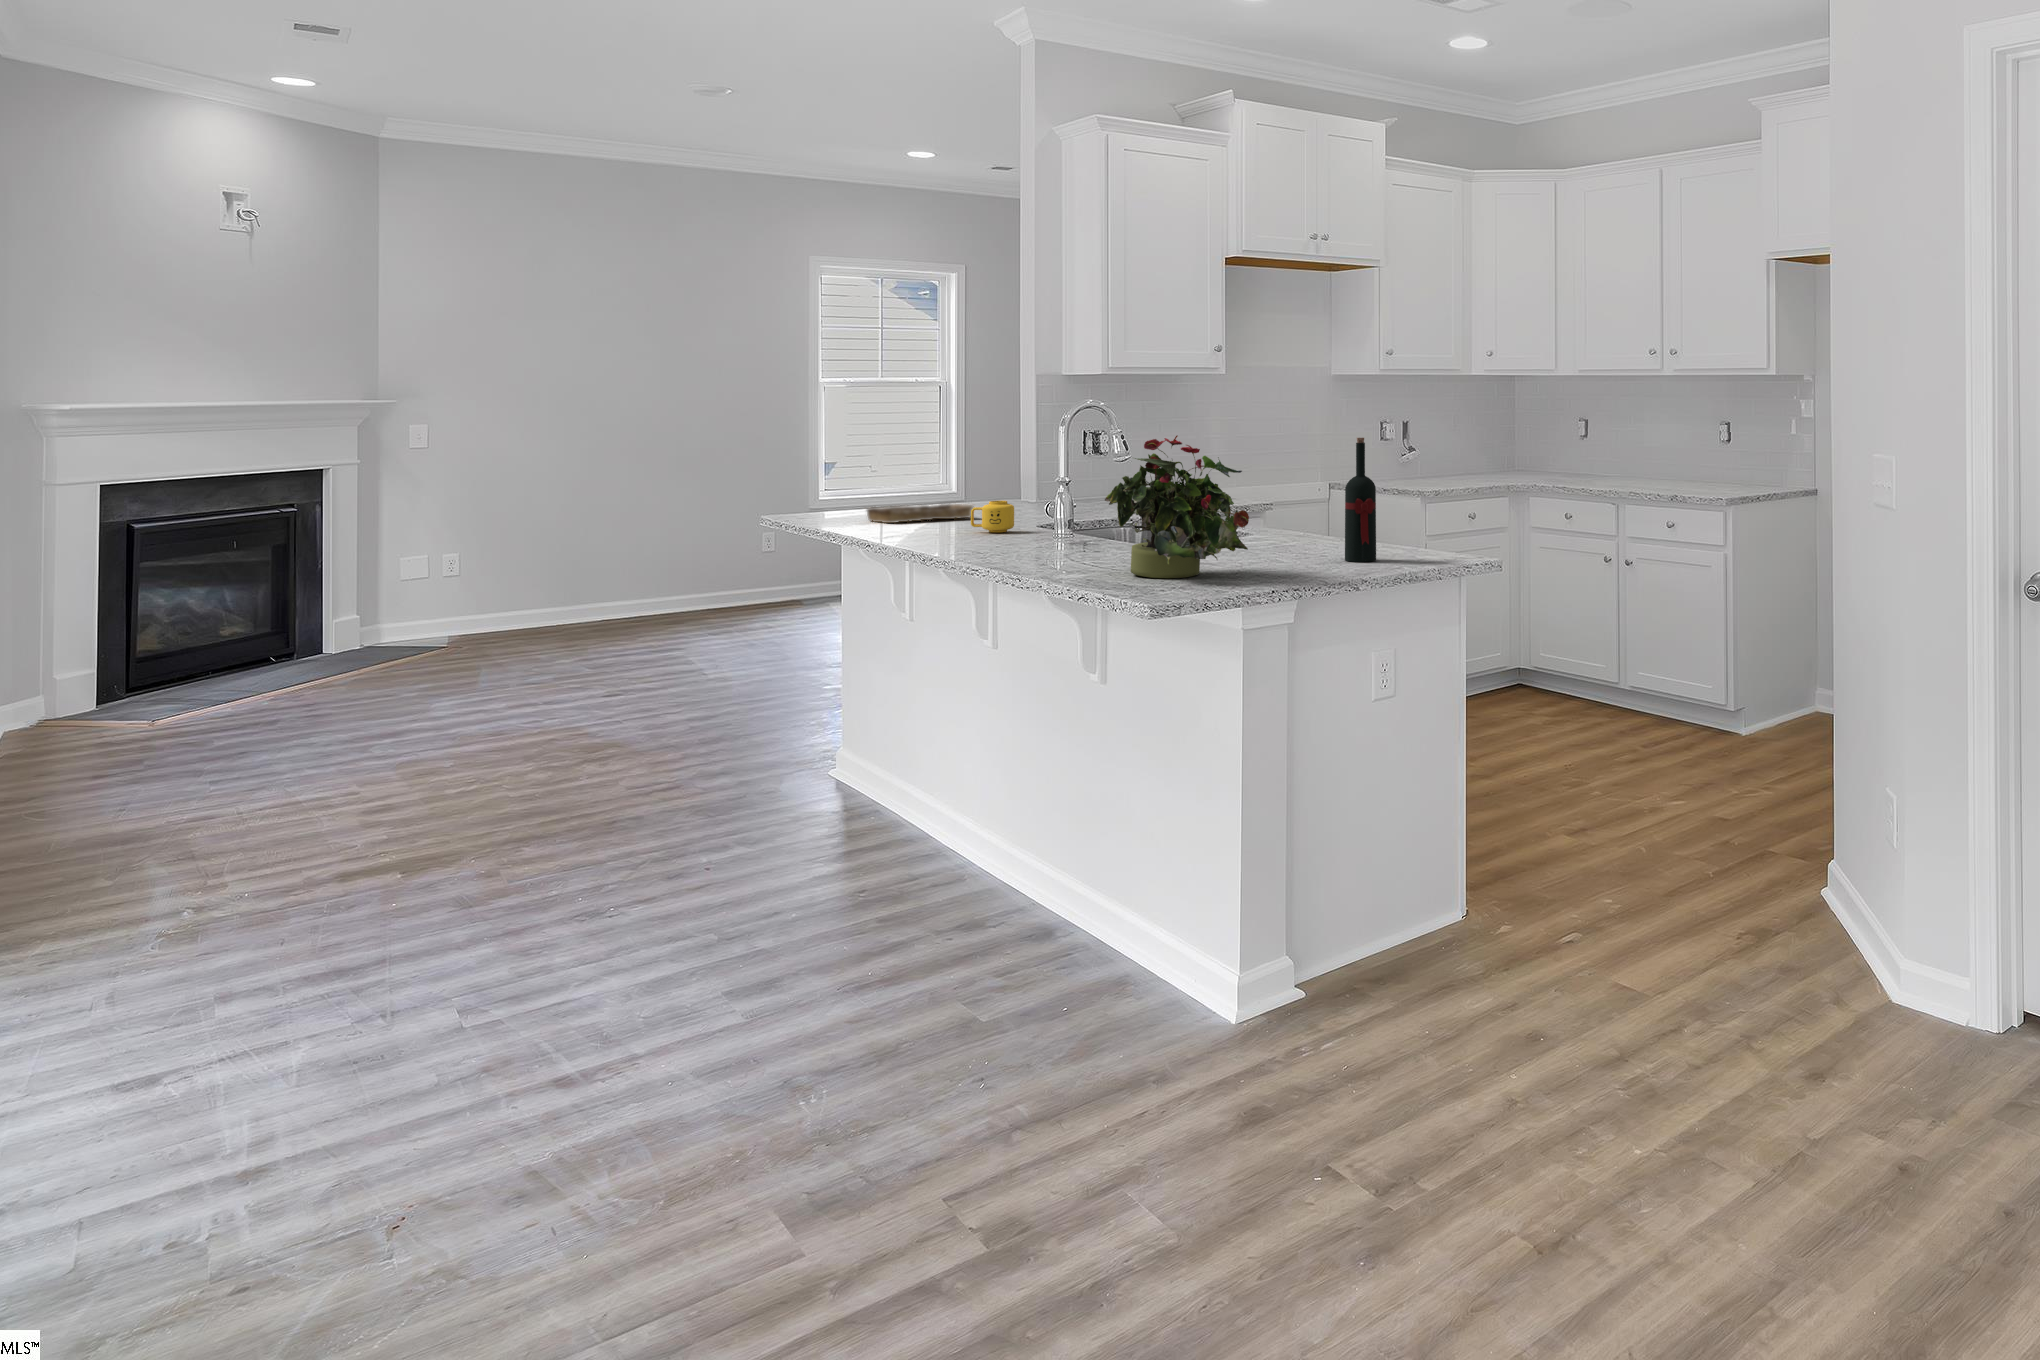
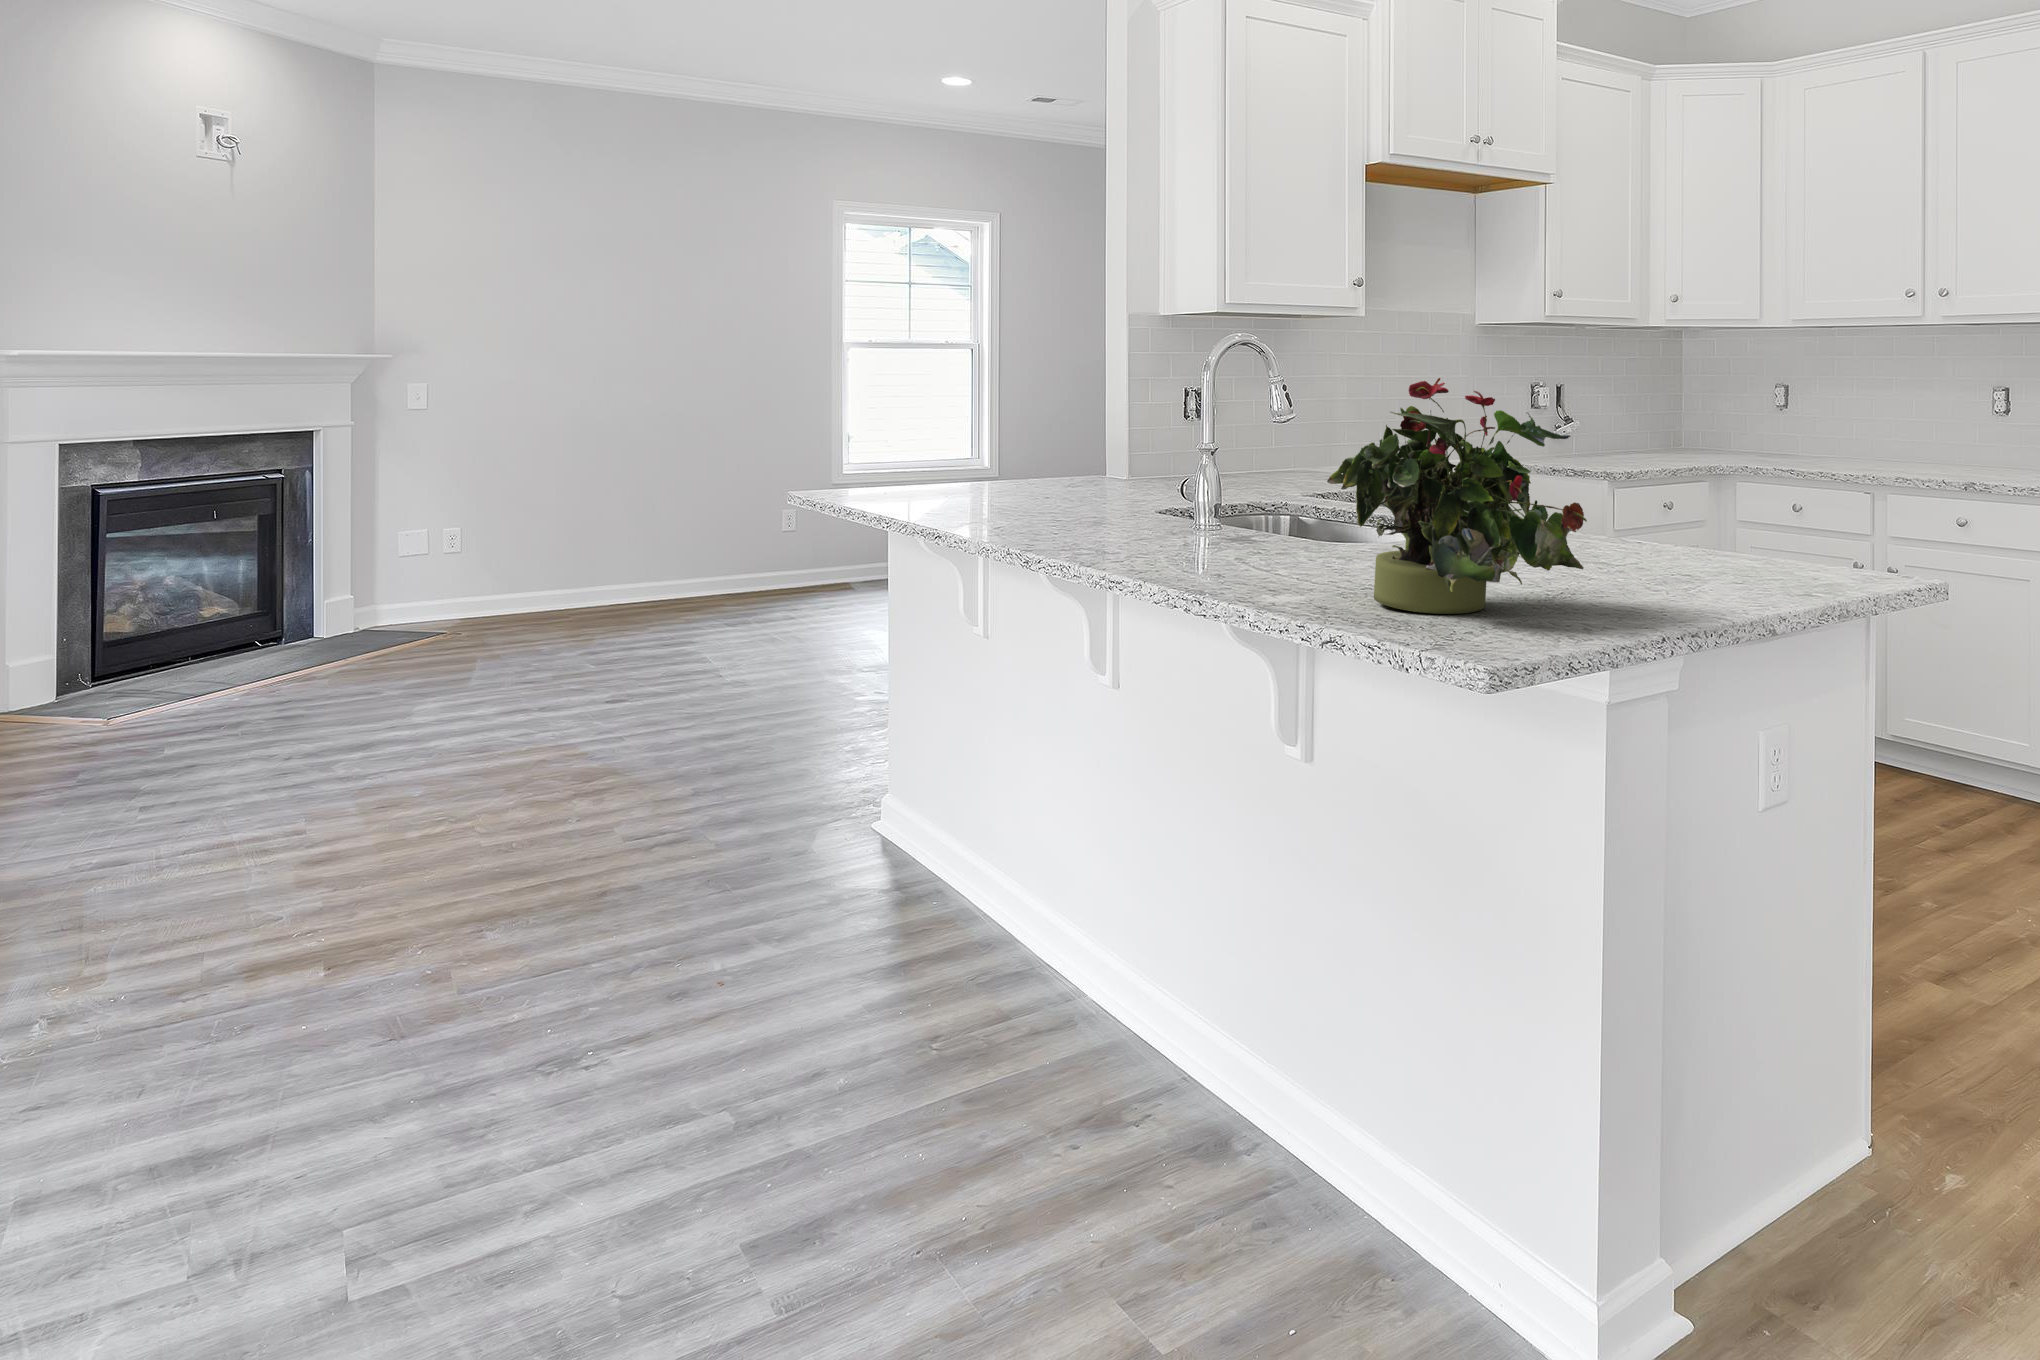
wine bottle: present [1345,438,1376,562] -> none [1672,388,1724,585]
mug: present [971,501,1014,533] -> none [1070,478,1129,523]
tray: present [867,504,973,523] -> none [915,481,1065,506]

